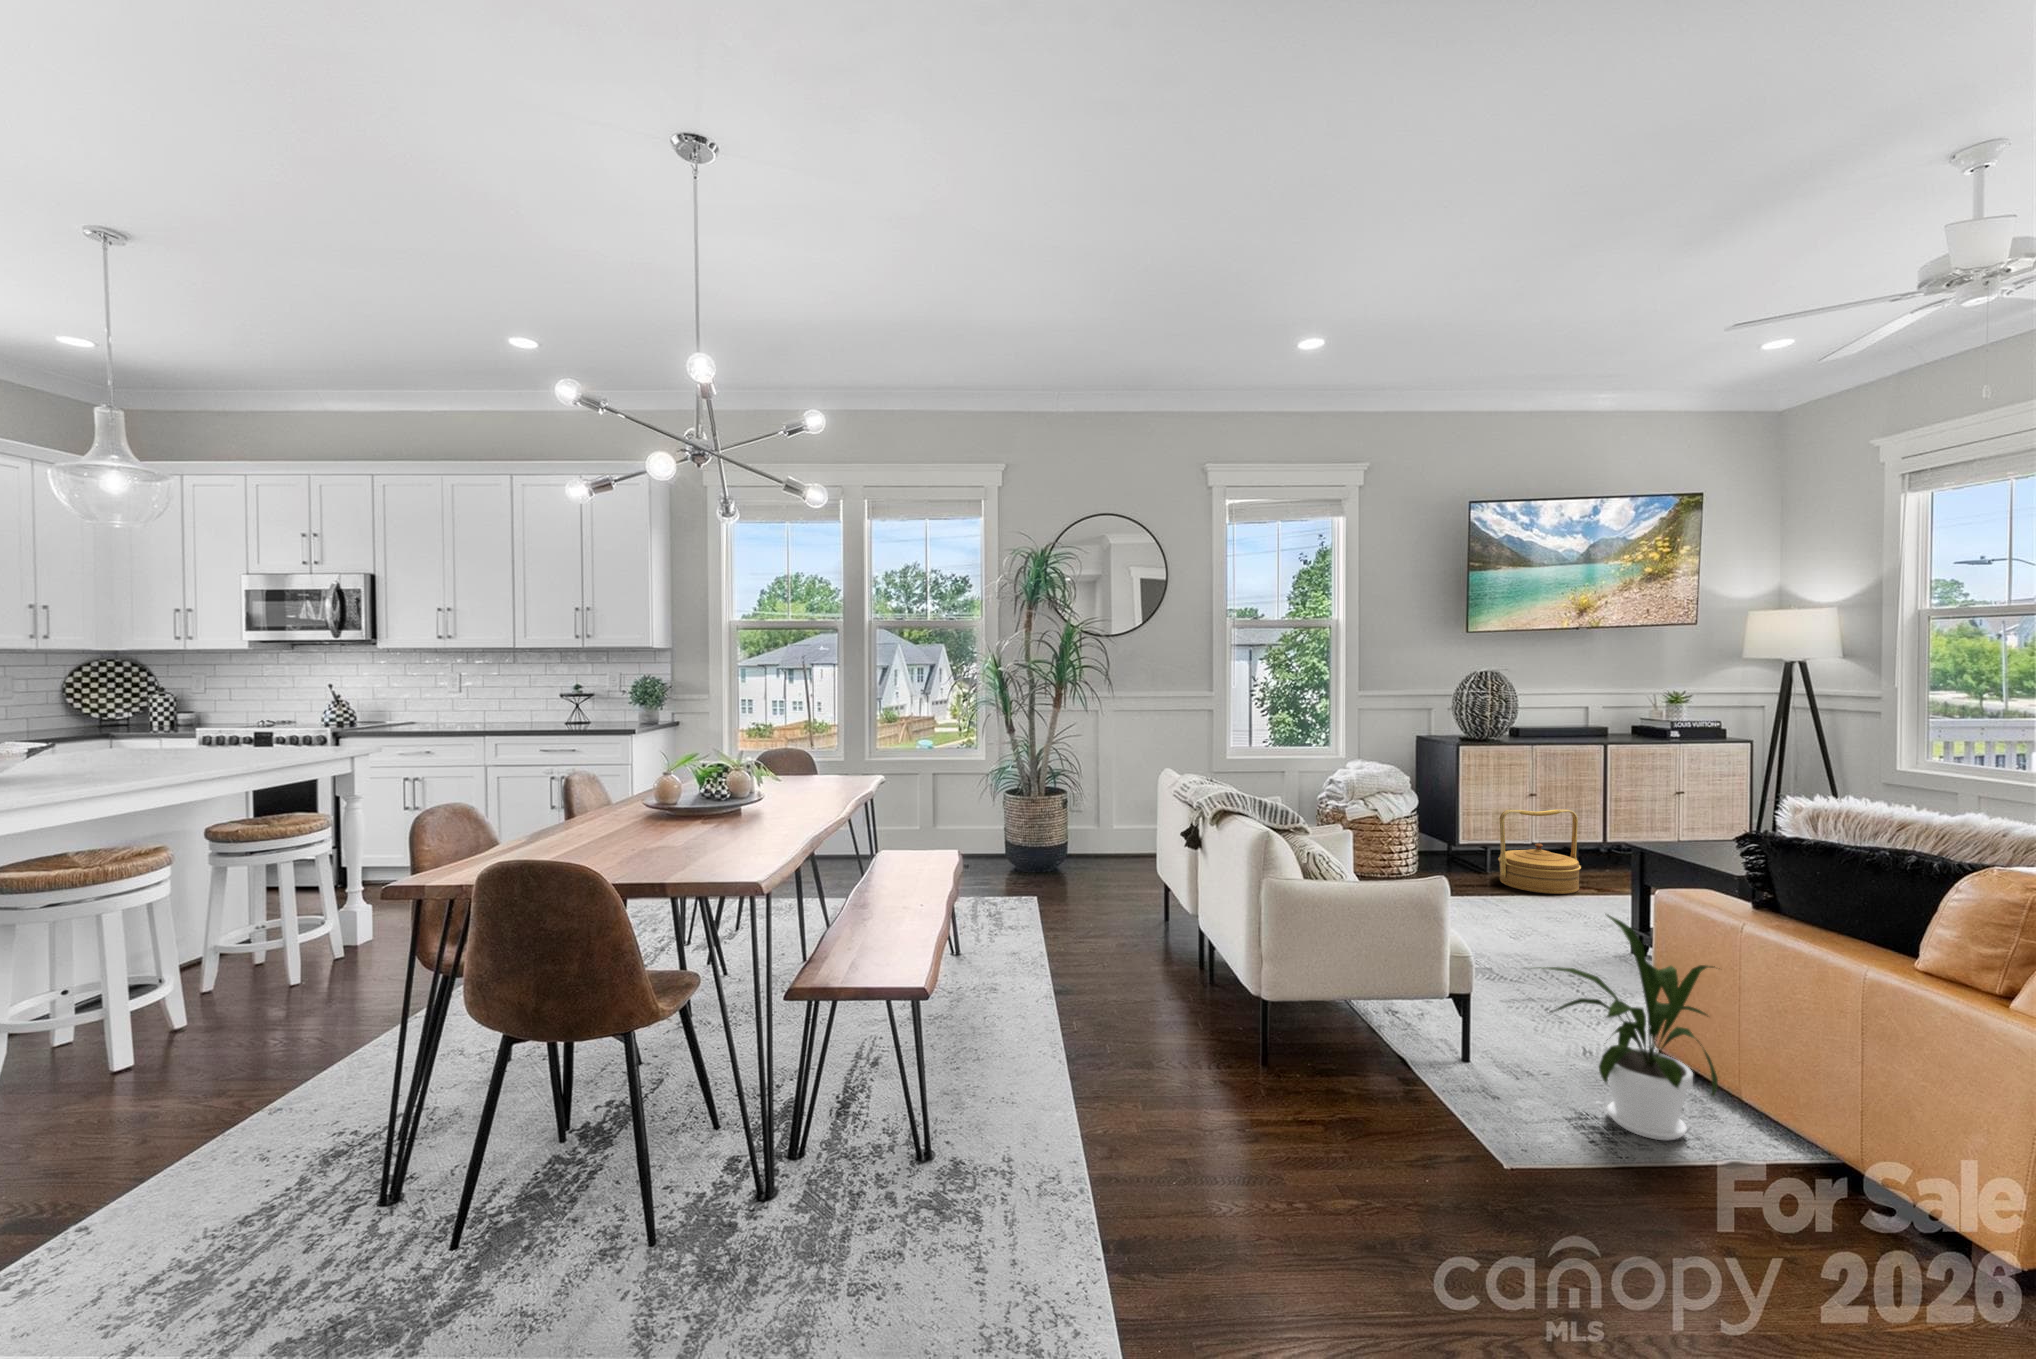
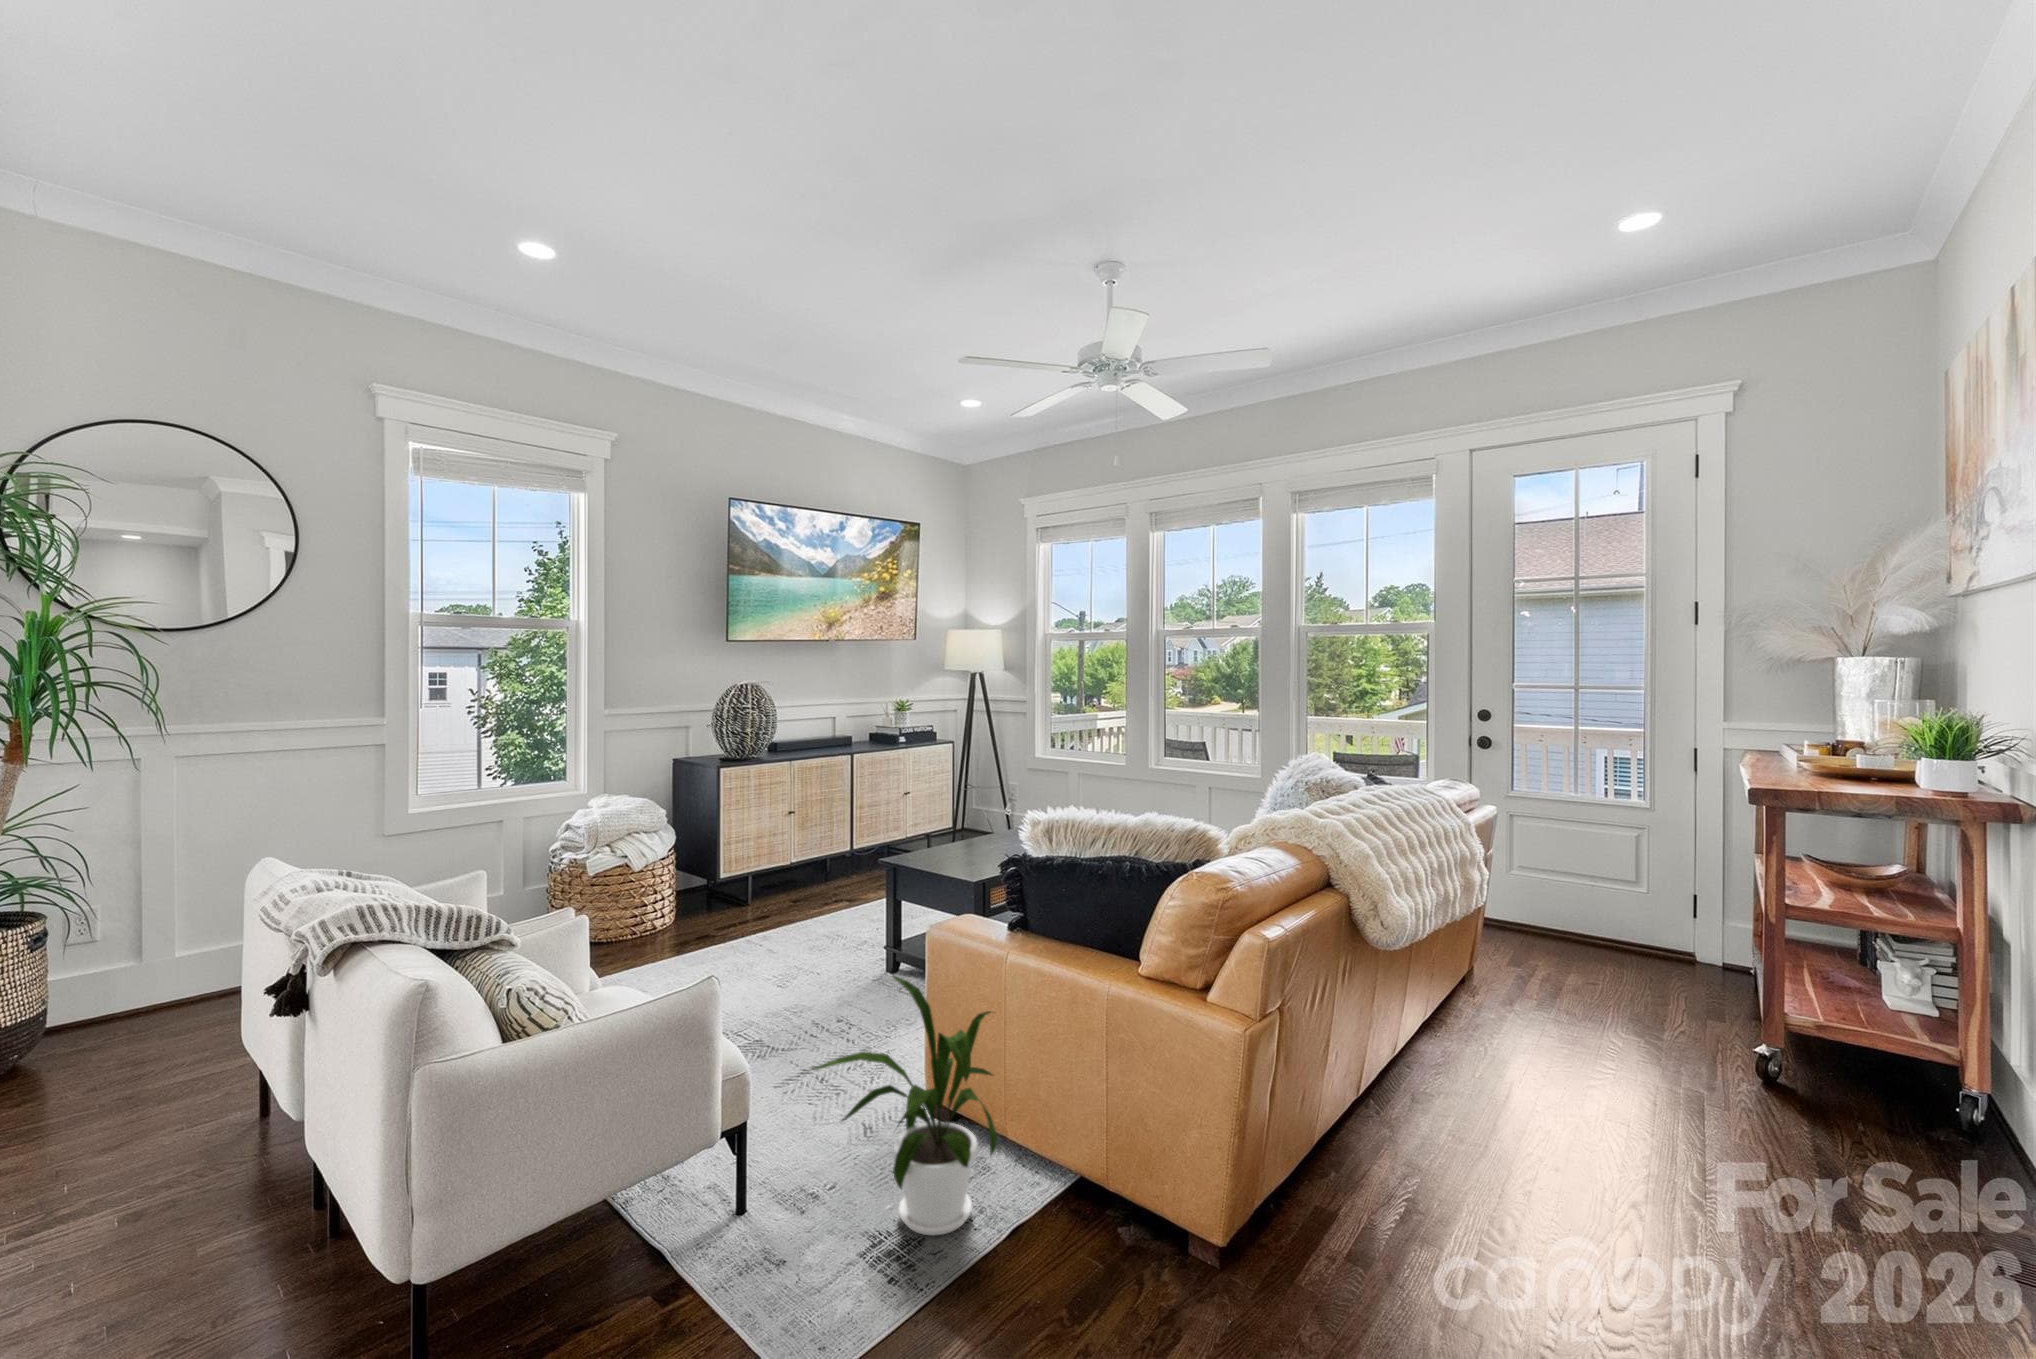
woven basket: present [1498,809,1581,894] -> none [760,825,836,919]

